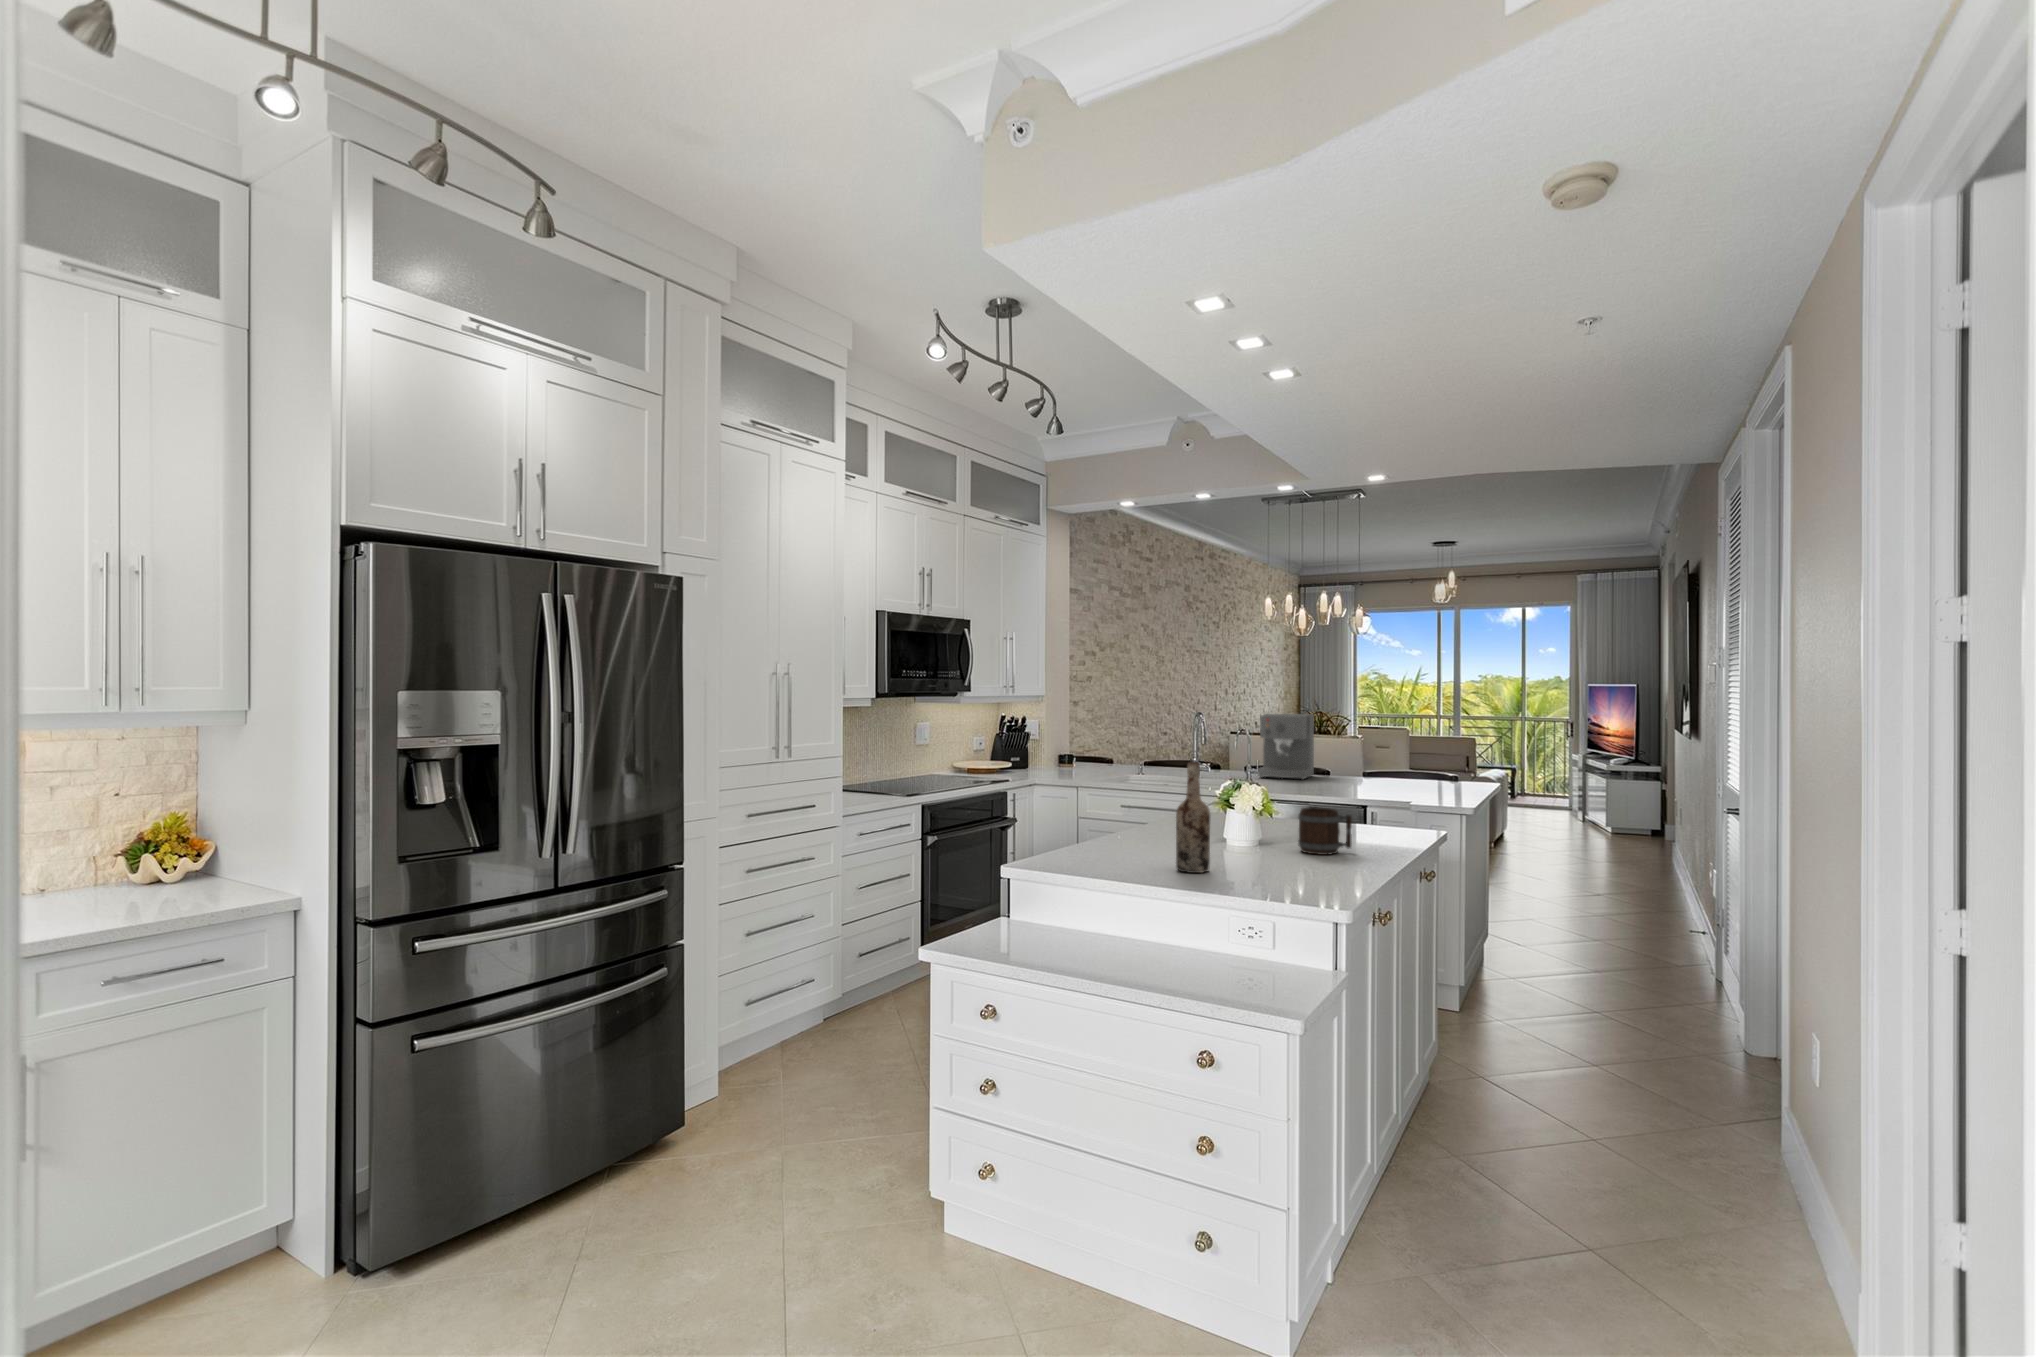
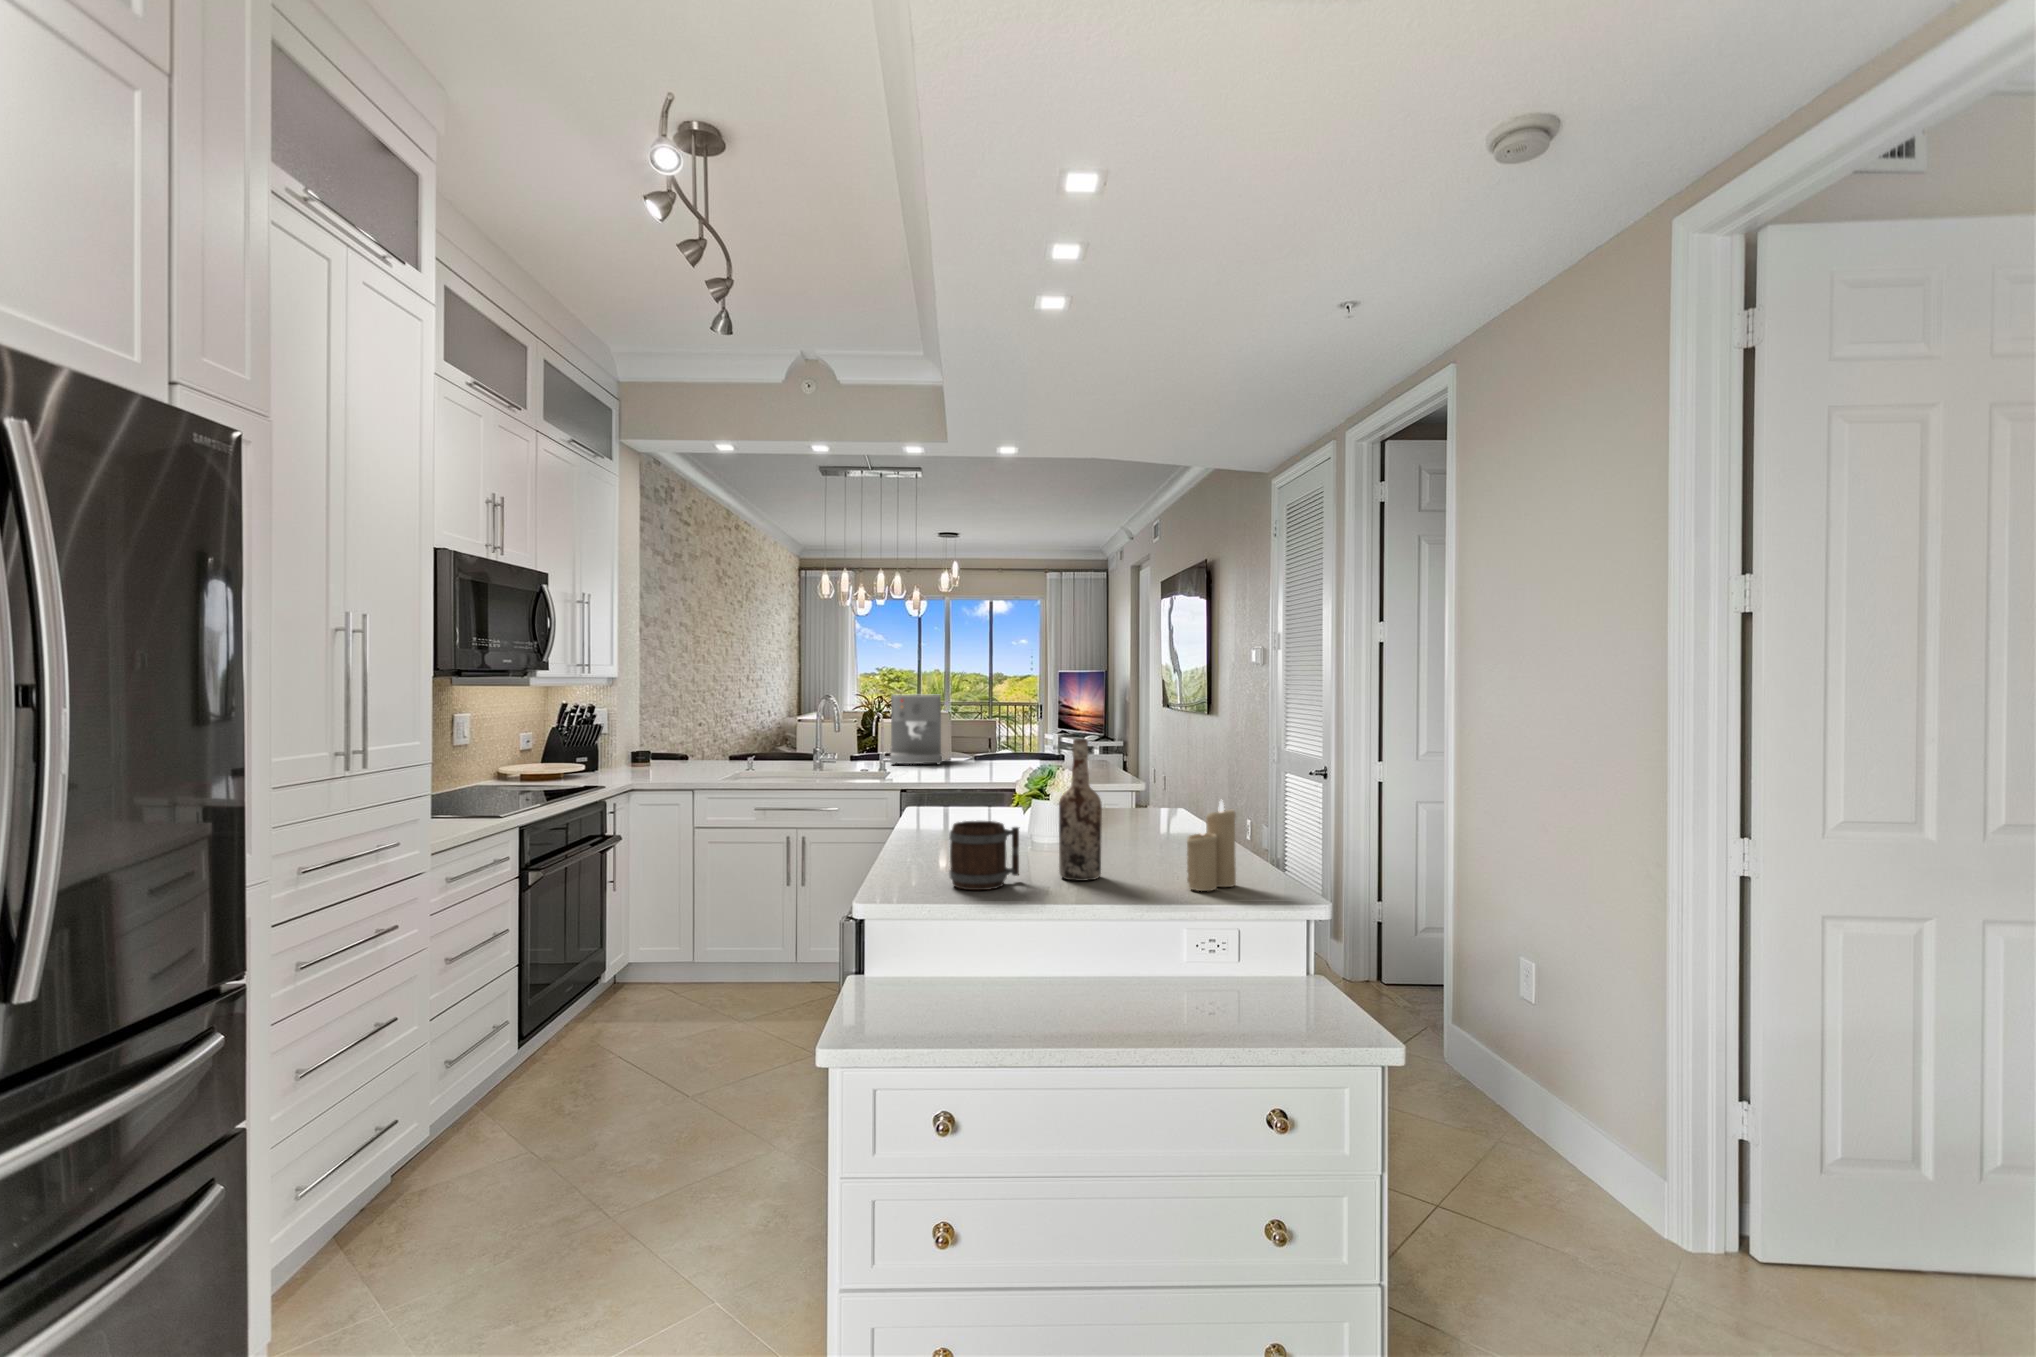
mug: present [1298,808,1352,855] -> present [949,821,1019,890]
candle: none [1249,817,1297,889] -> present [1187,801,1236,891]

